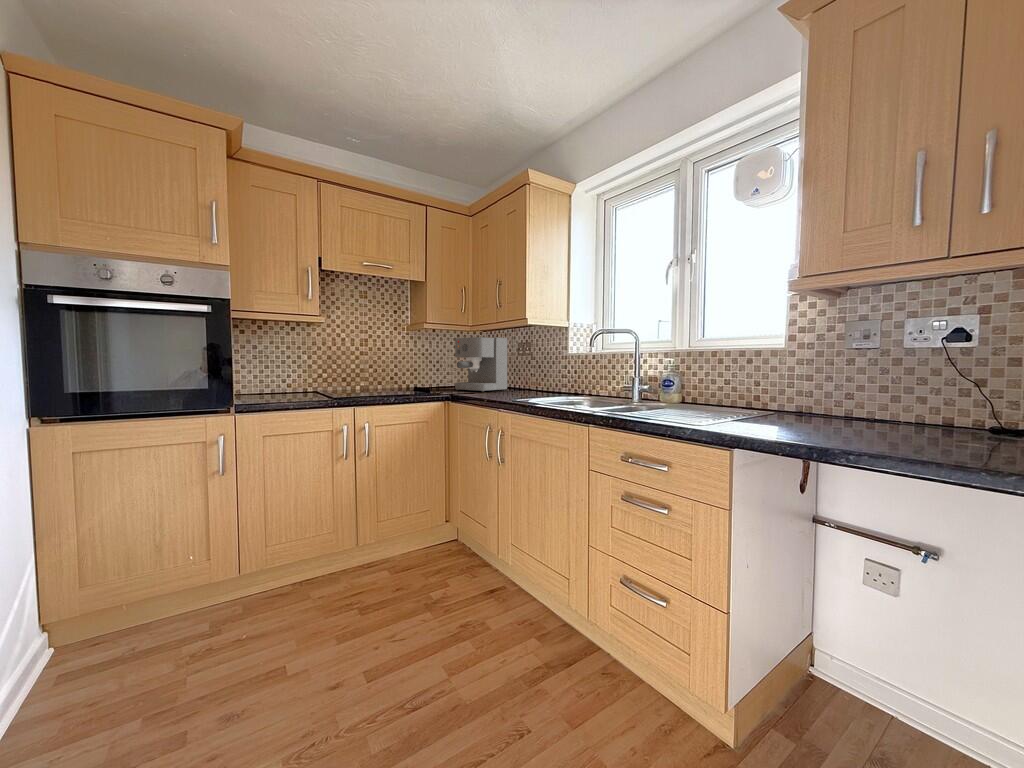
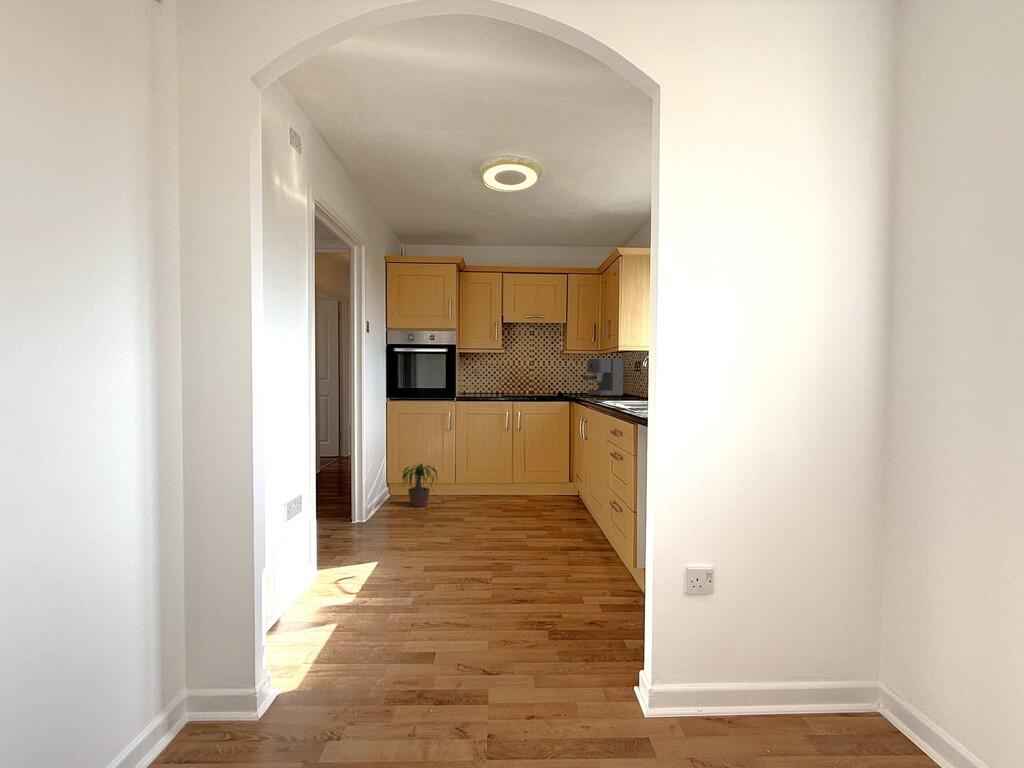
potted plant: none [67,562,218,676] -> present [402,464,437,507]

